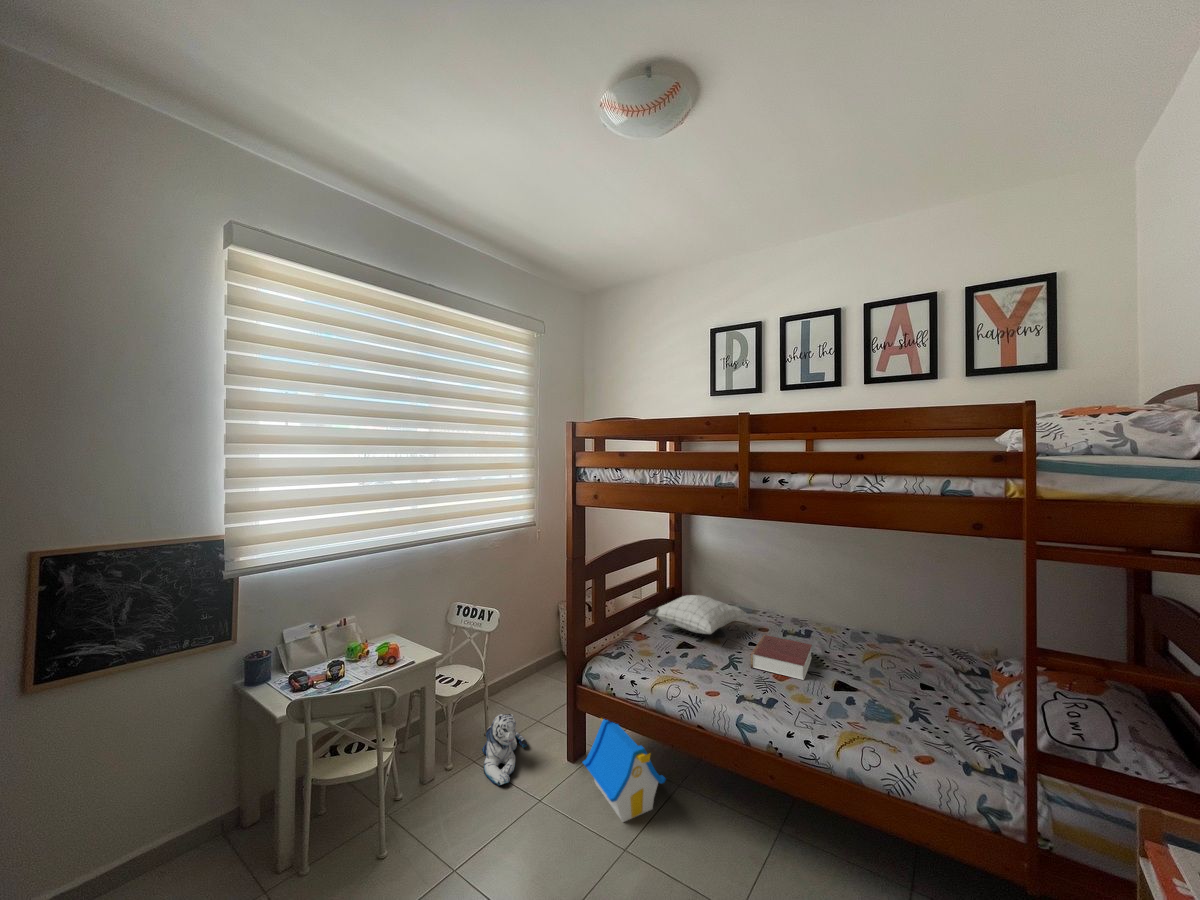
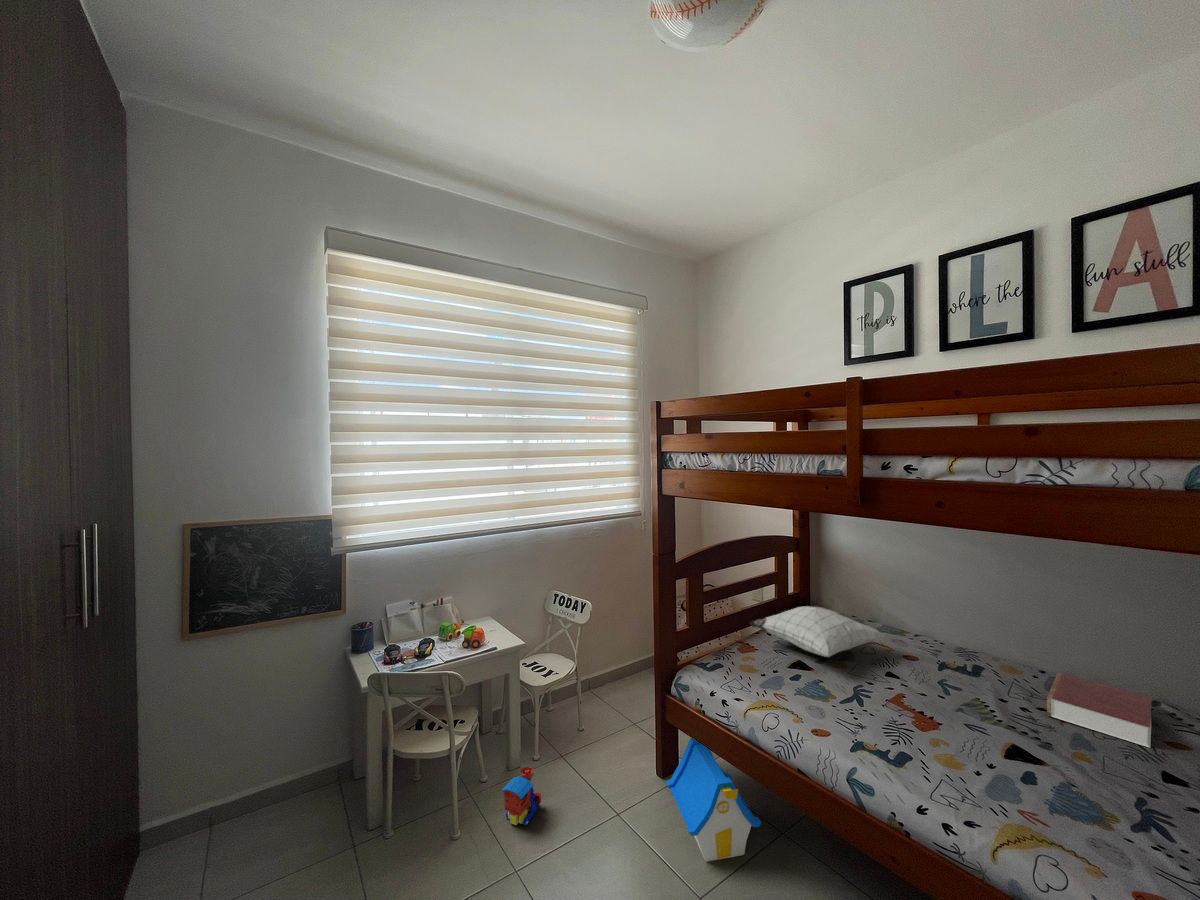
book: present [751,635,812,680] -> present [1047,673,1152,748]
plush toy: present [482,714,527,786] -> none [568,713,616,788]
toy train: none [427,774,465,833] -> present [501,767,541,826]

